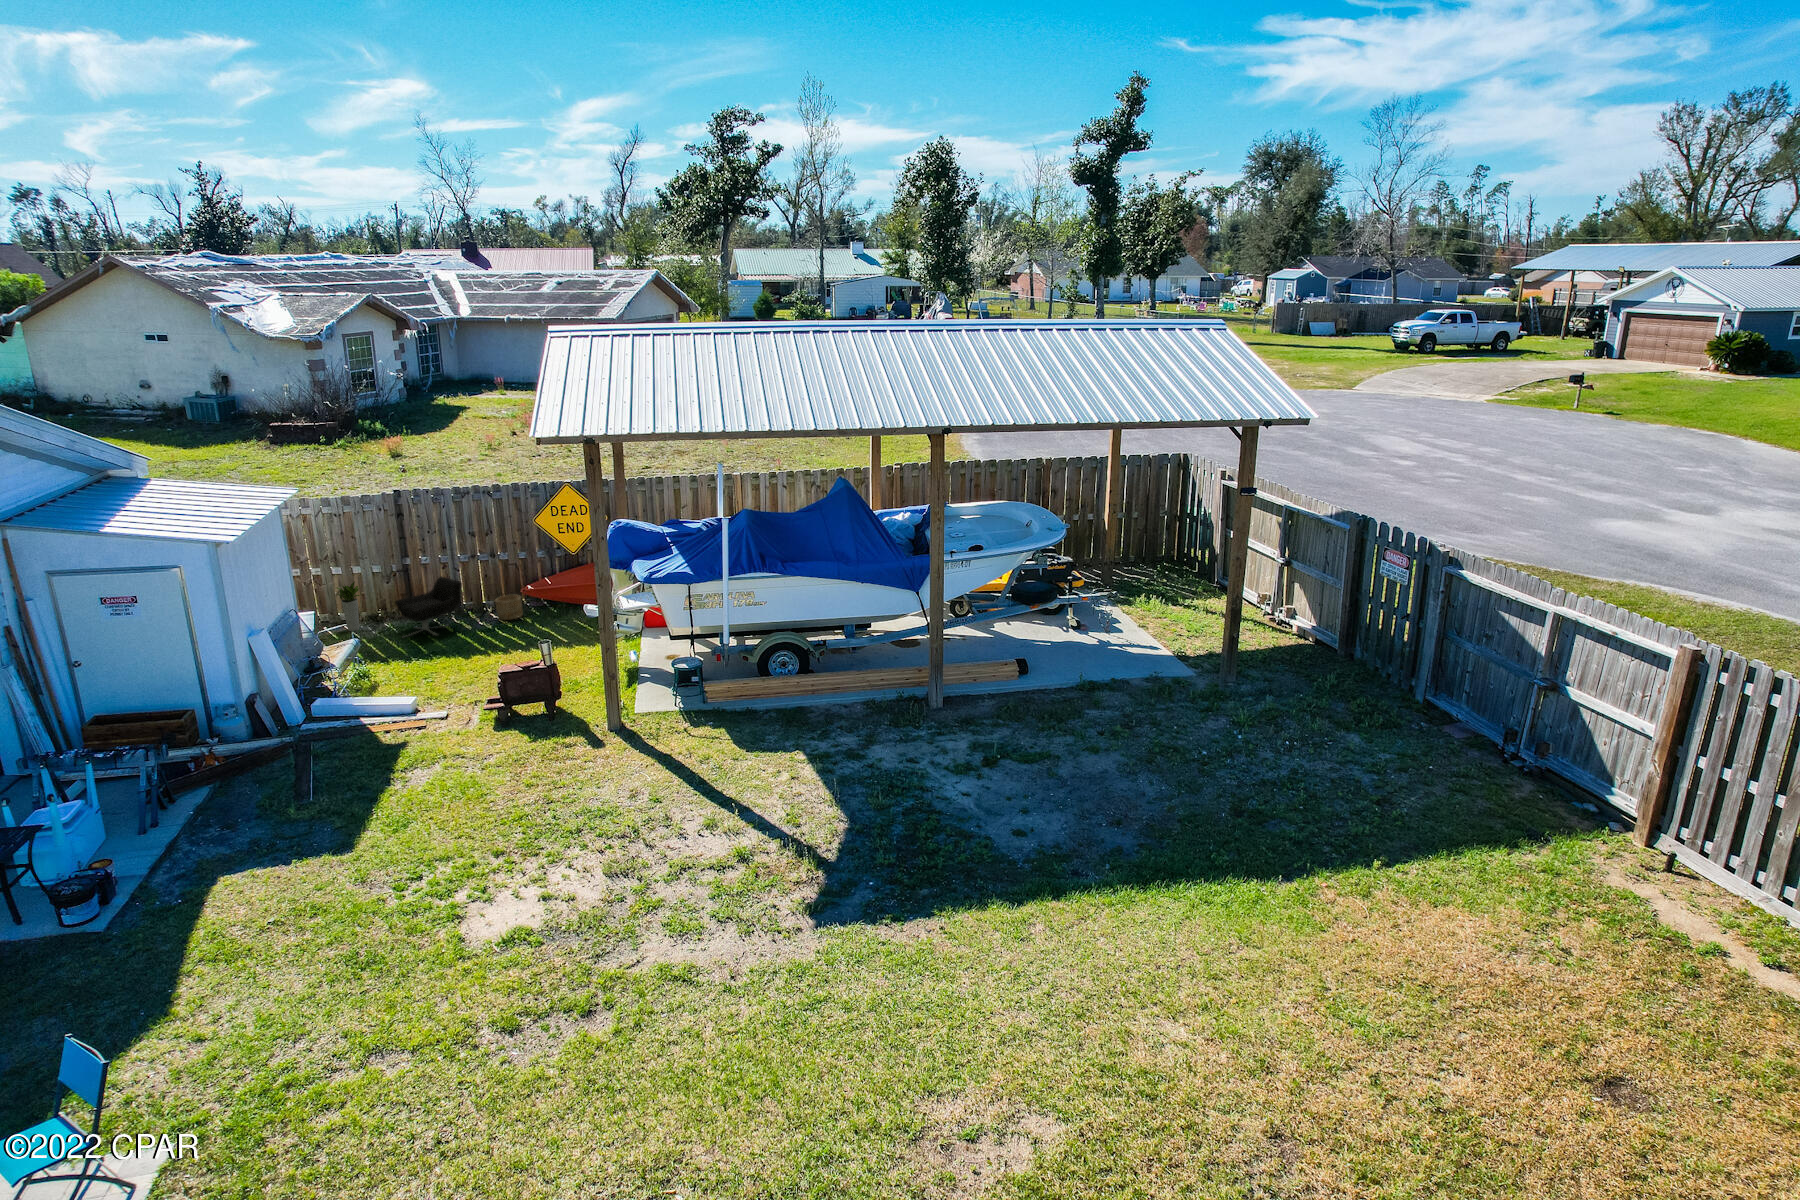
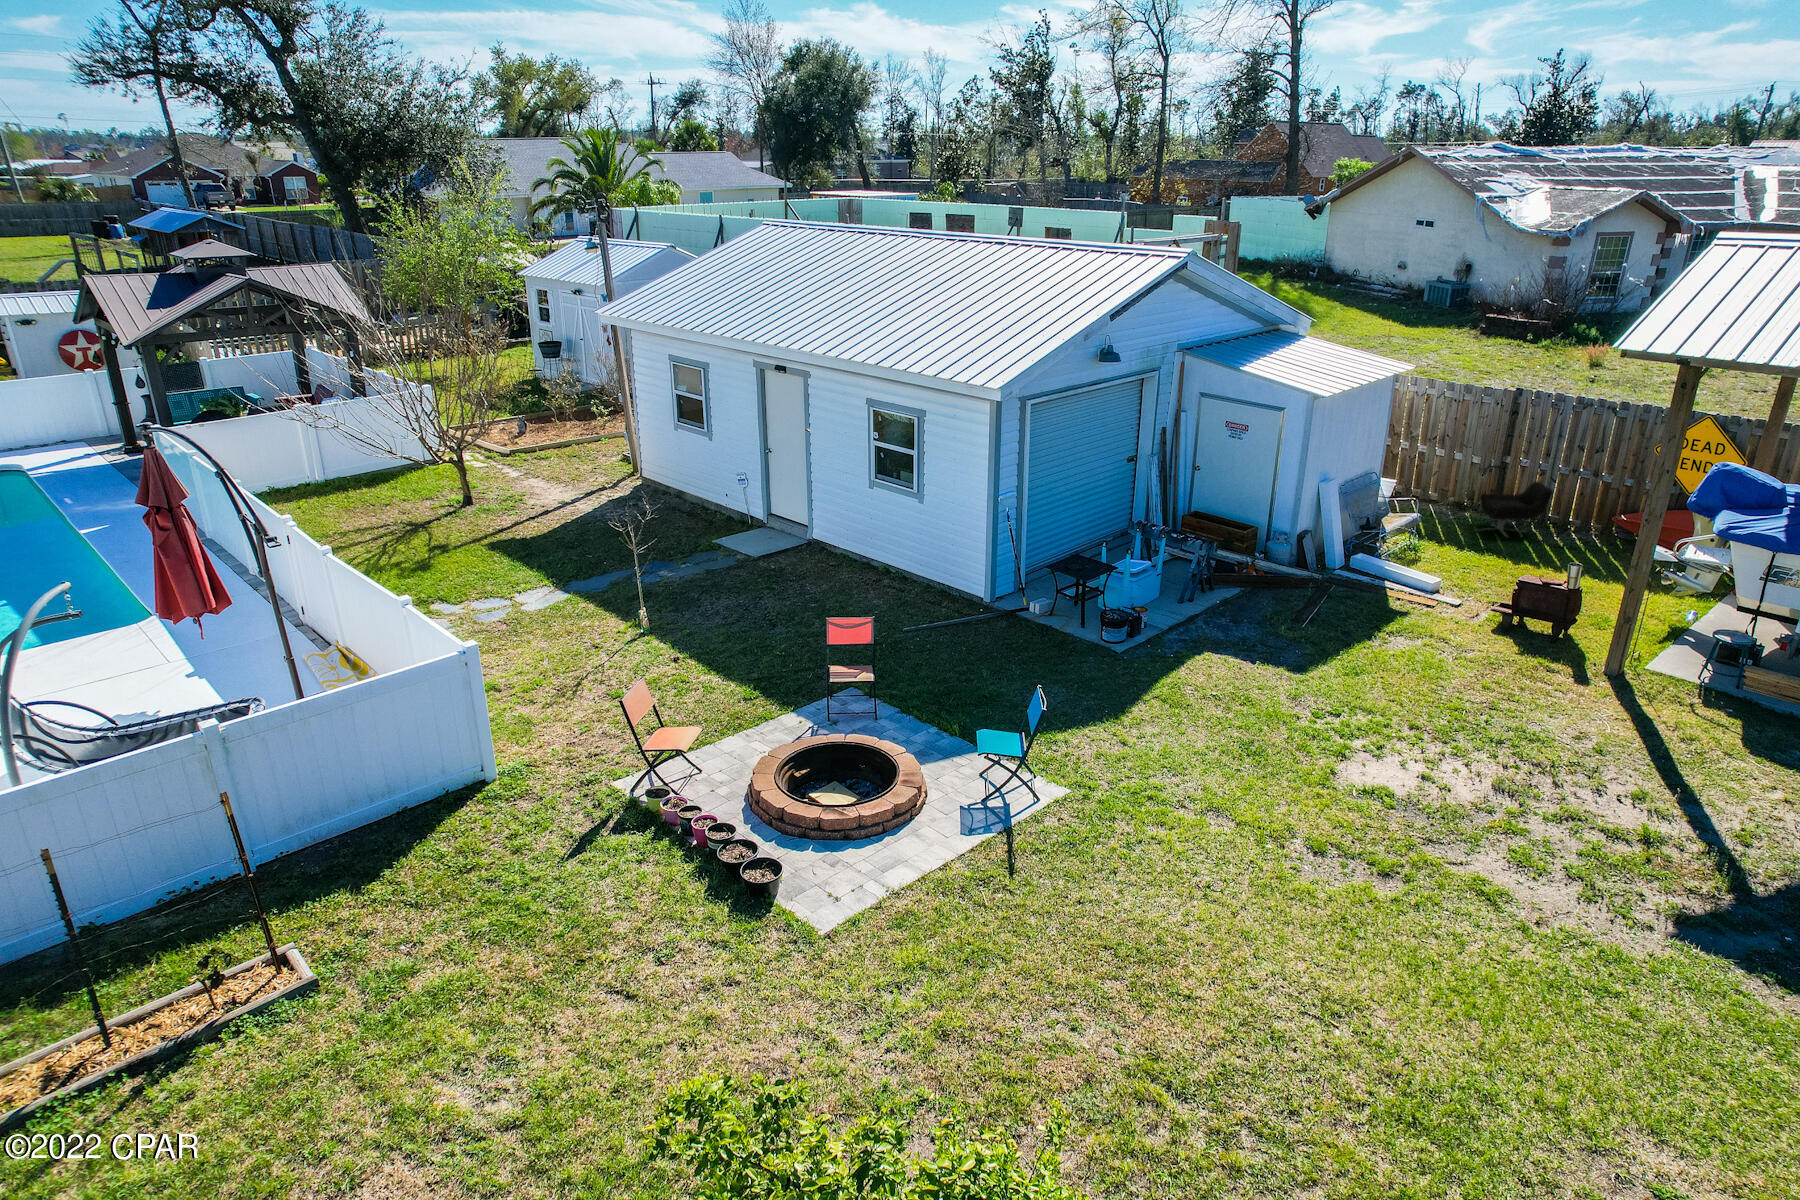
planter: present [337,582,359,631] -> none [1430,467,1456,513]
wooden bucket: present [495,595,523,620] -> none [1582,517,1618,545]

